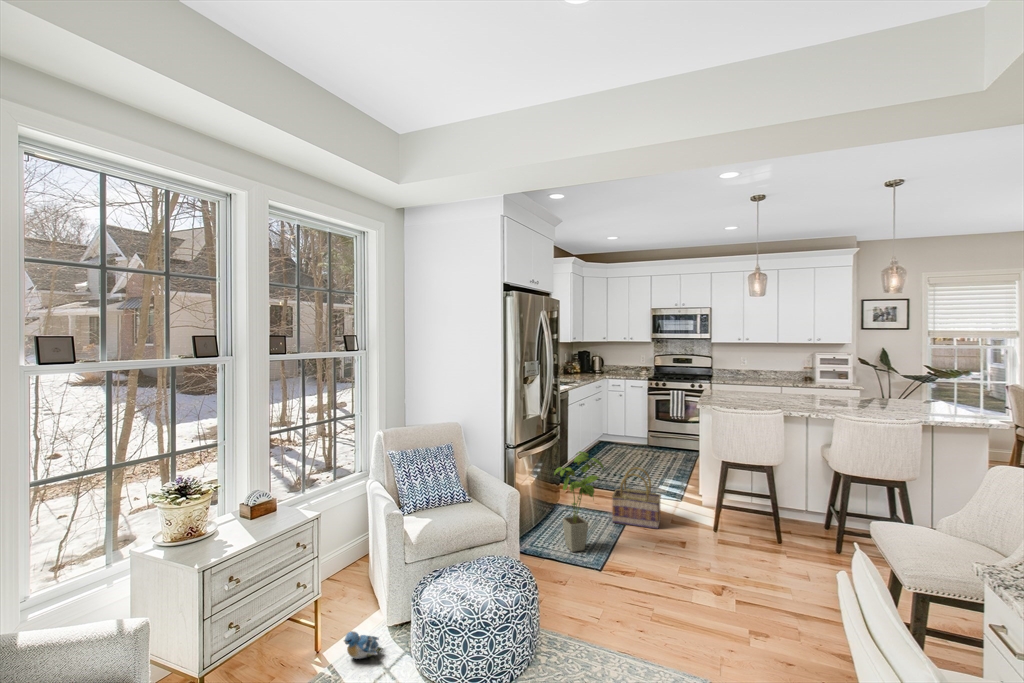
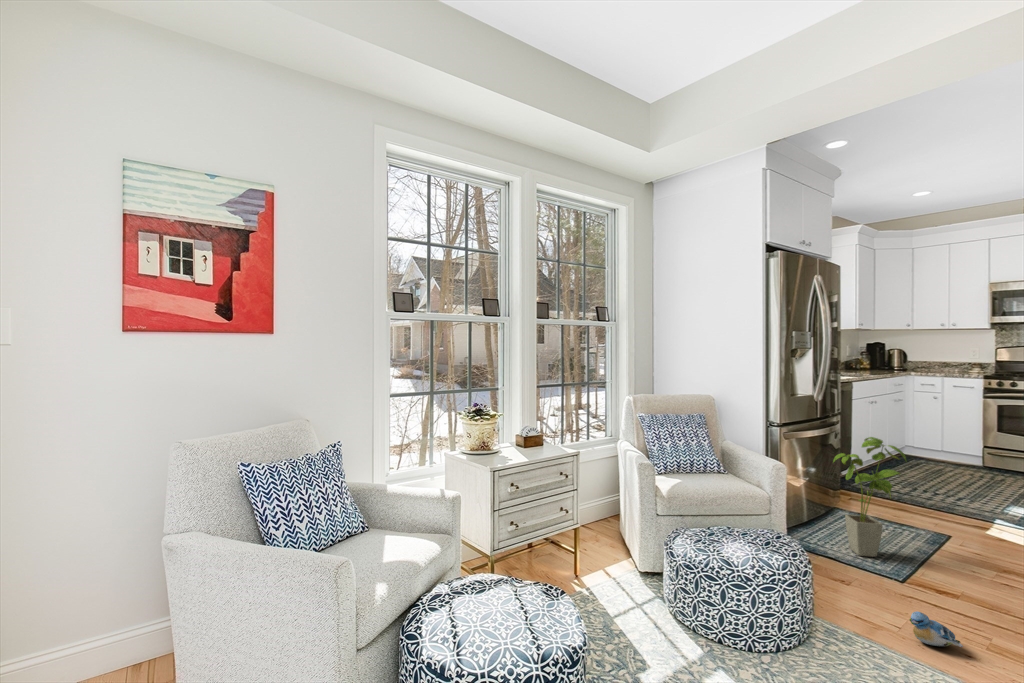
basket: present [612,467,661,529] -> none [919,473,1004,556]
plush toy: present [344,631,383,659] -> present [909,611,963,647]

